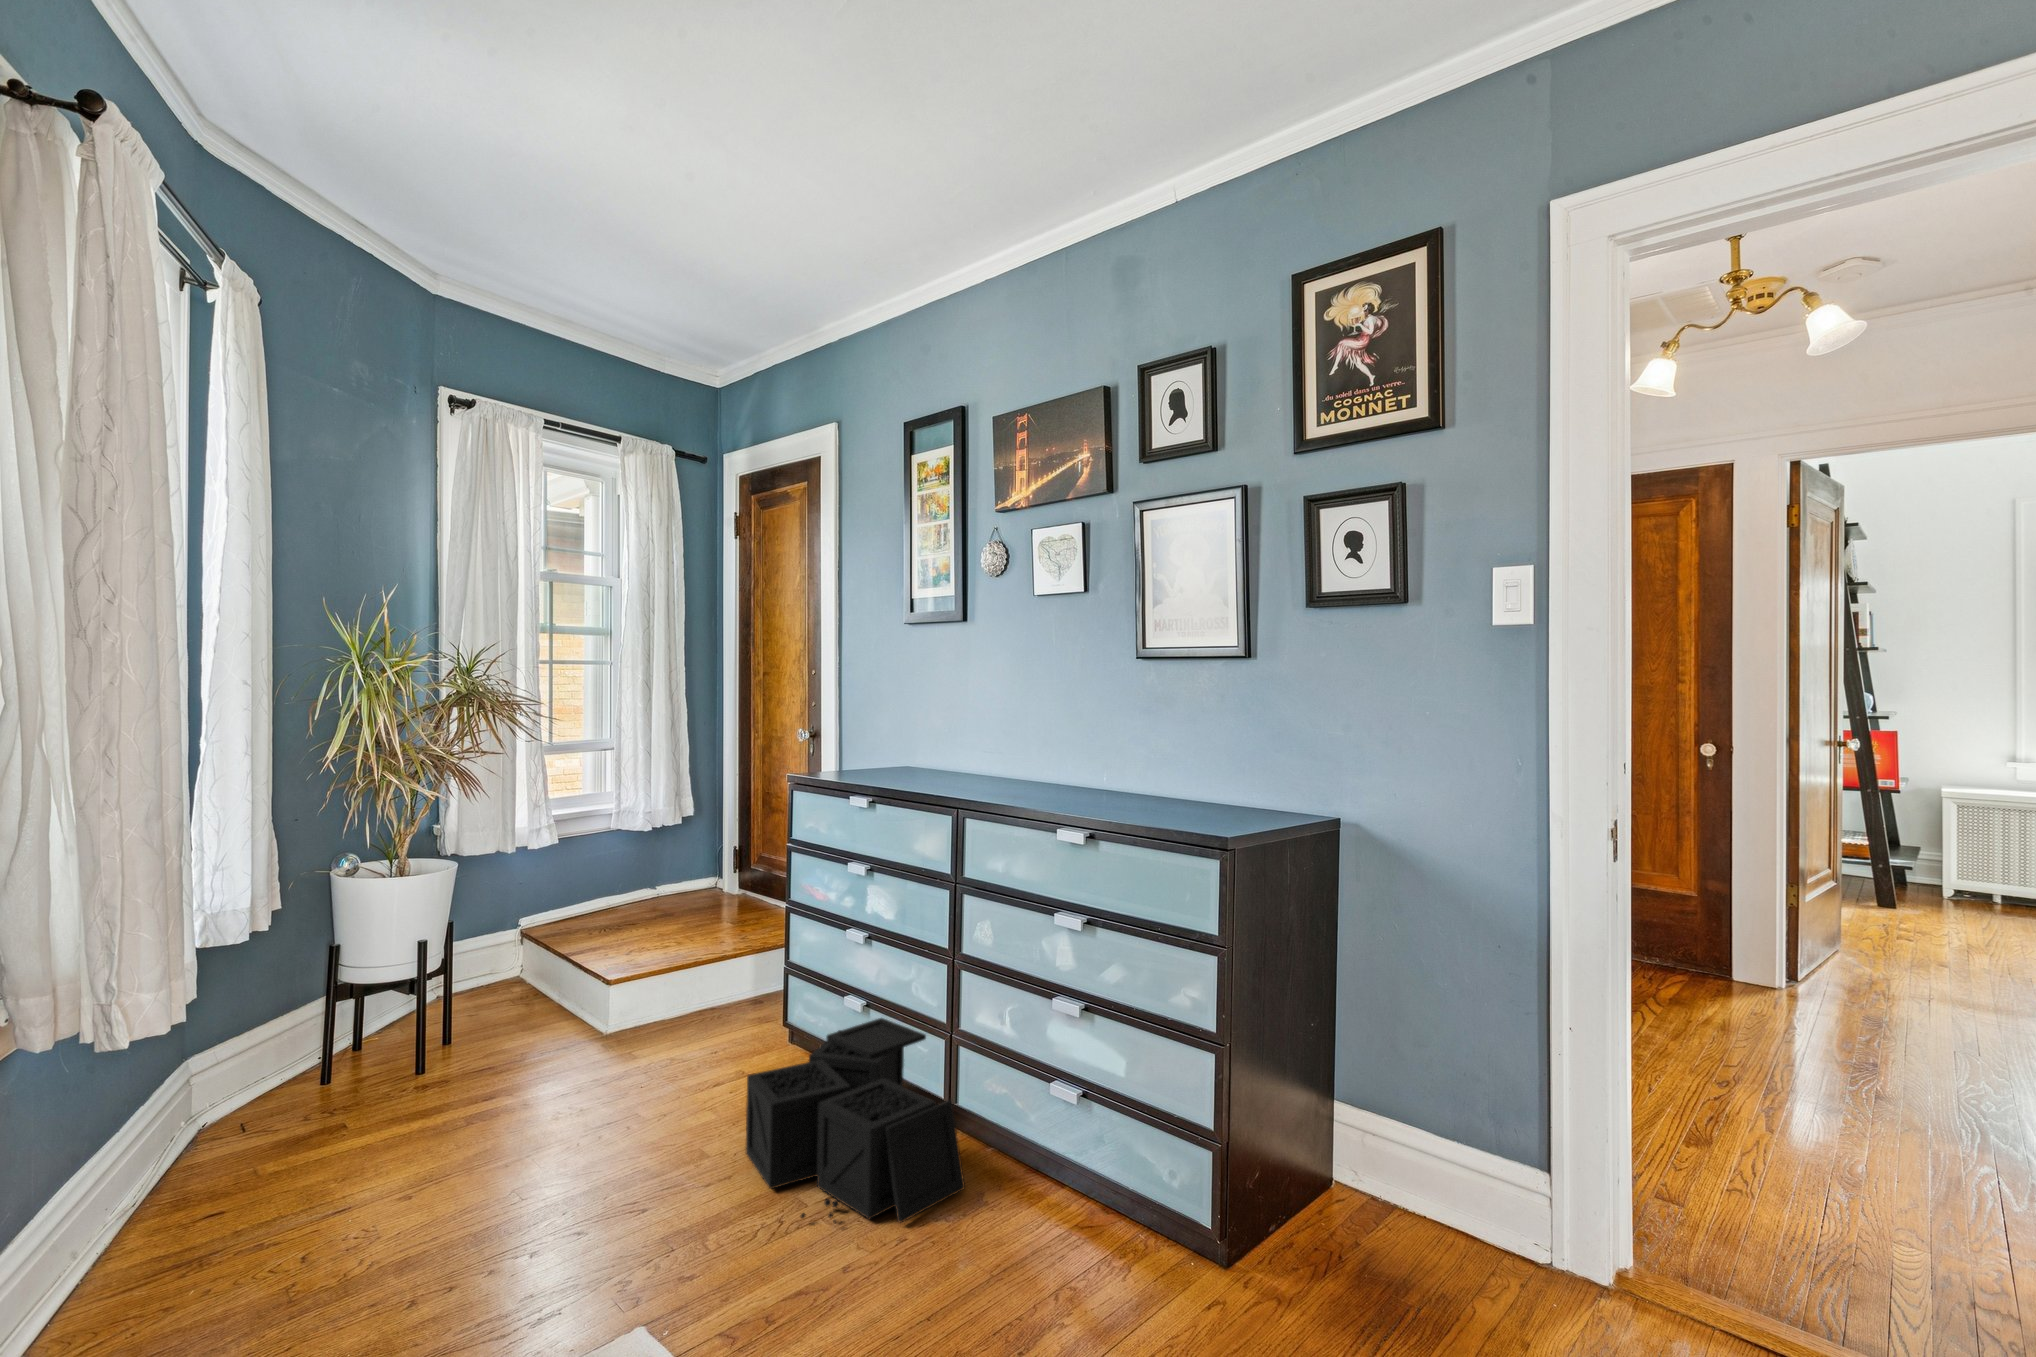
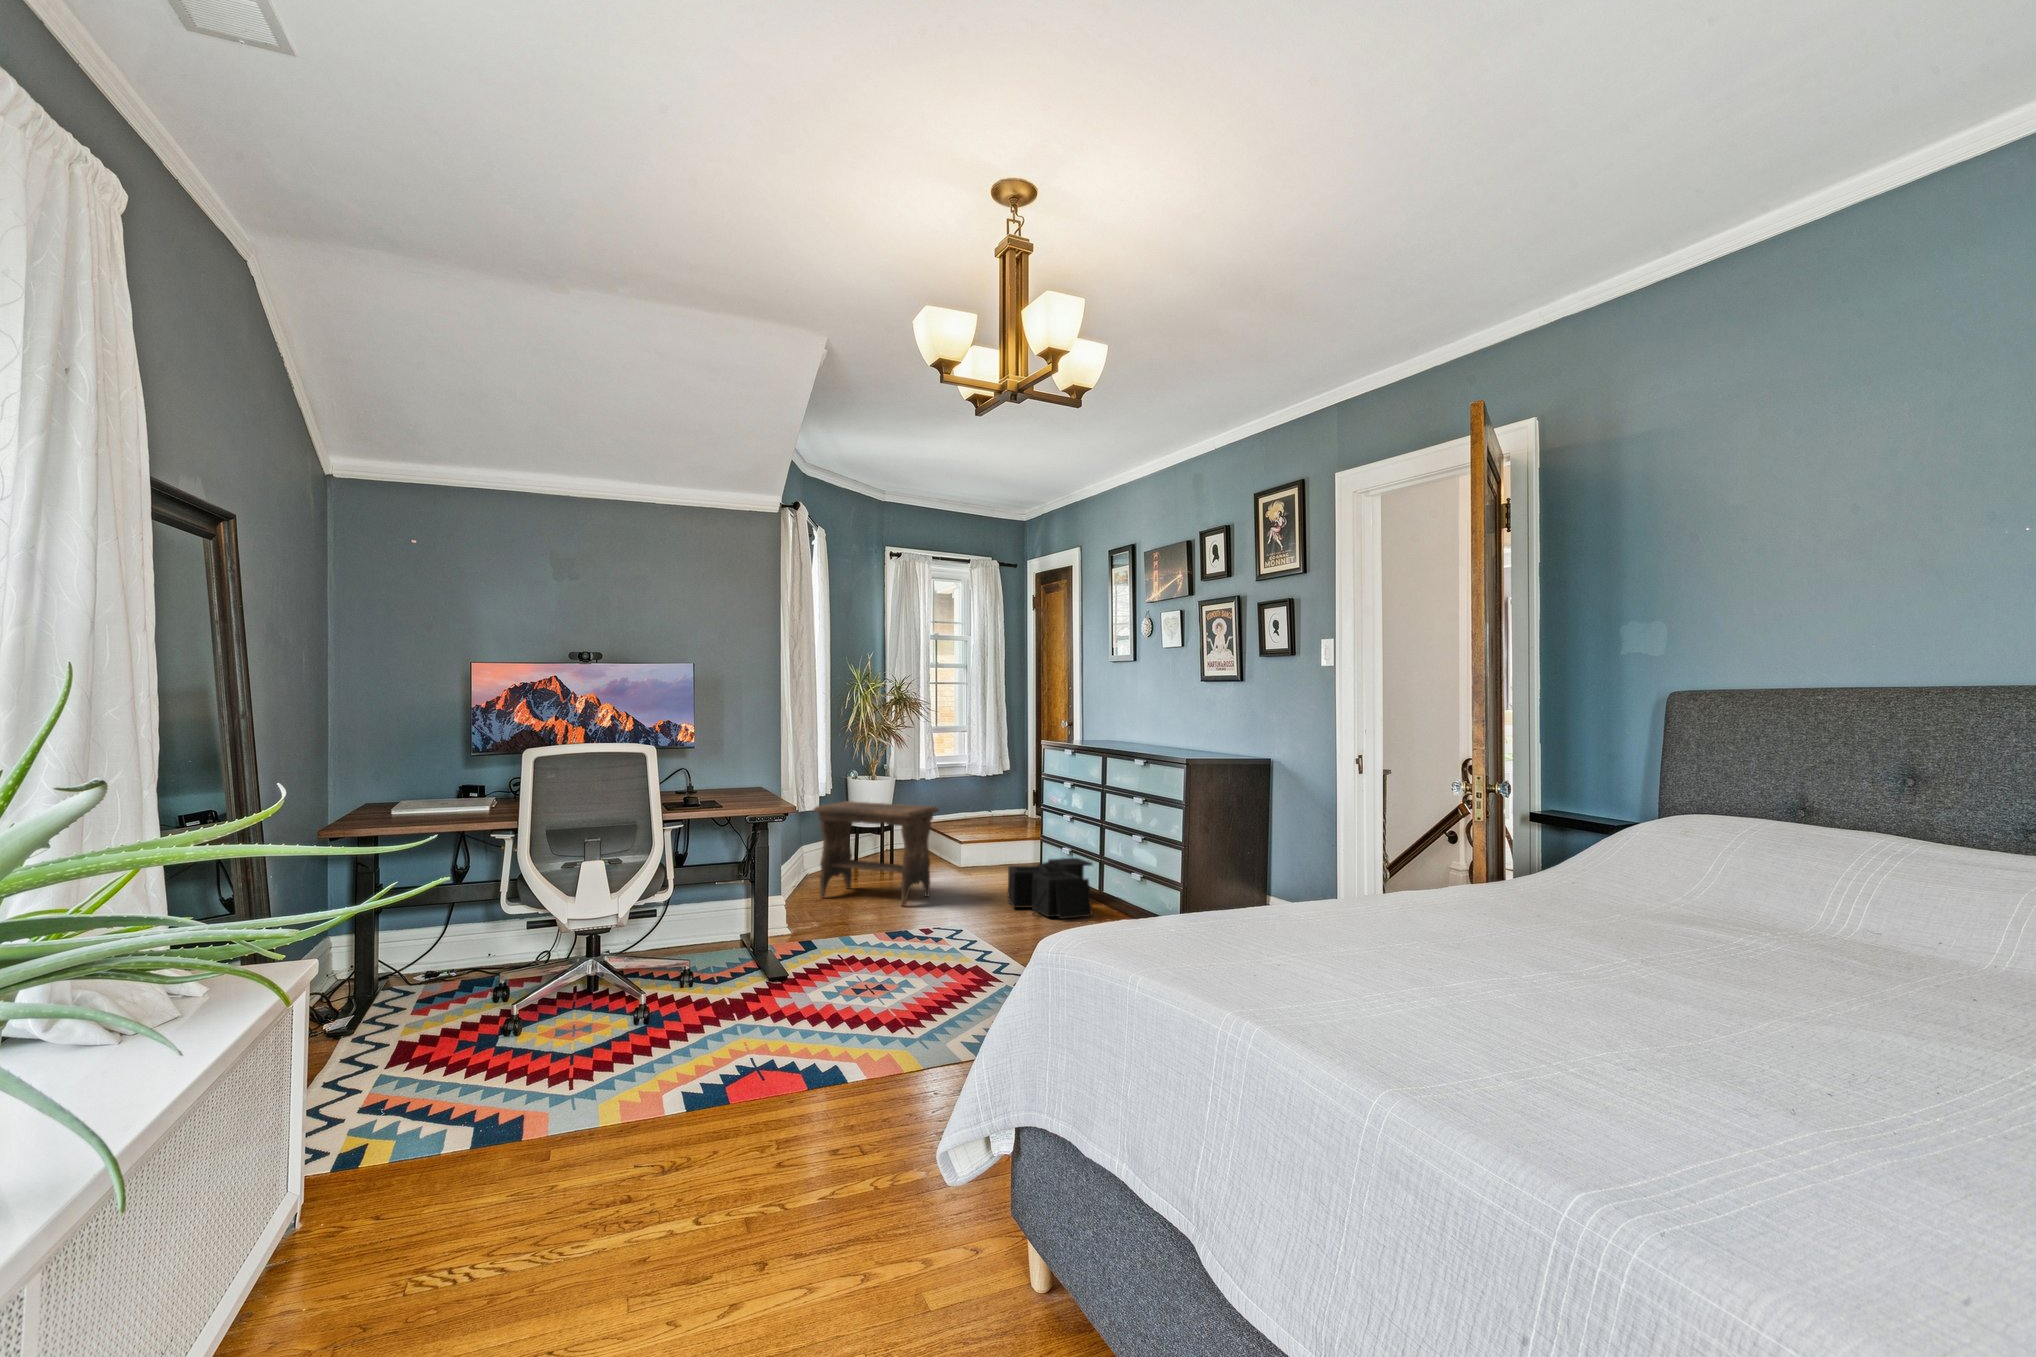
footstool: none [187,950,570,1237] -> present [813,801,939,906]

